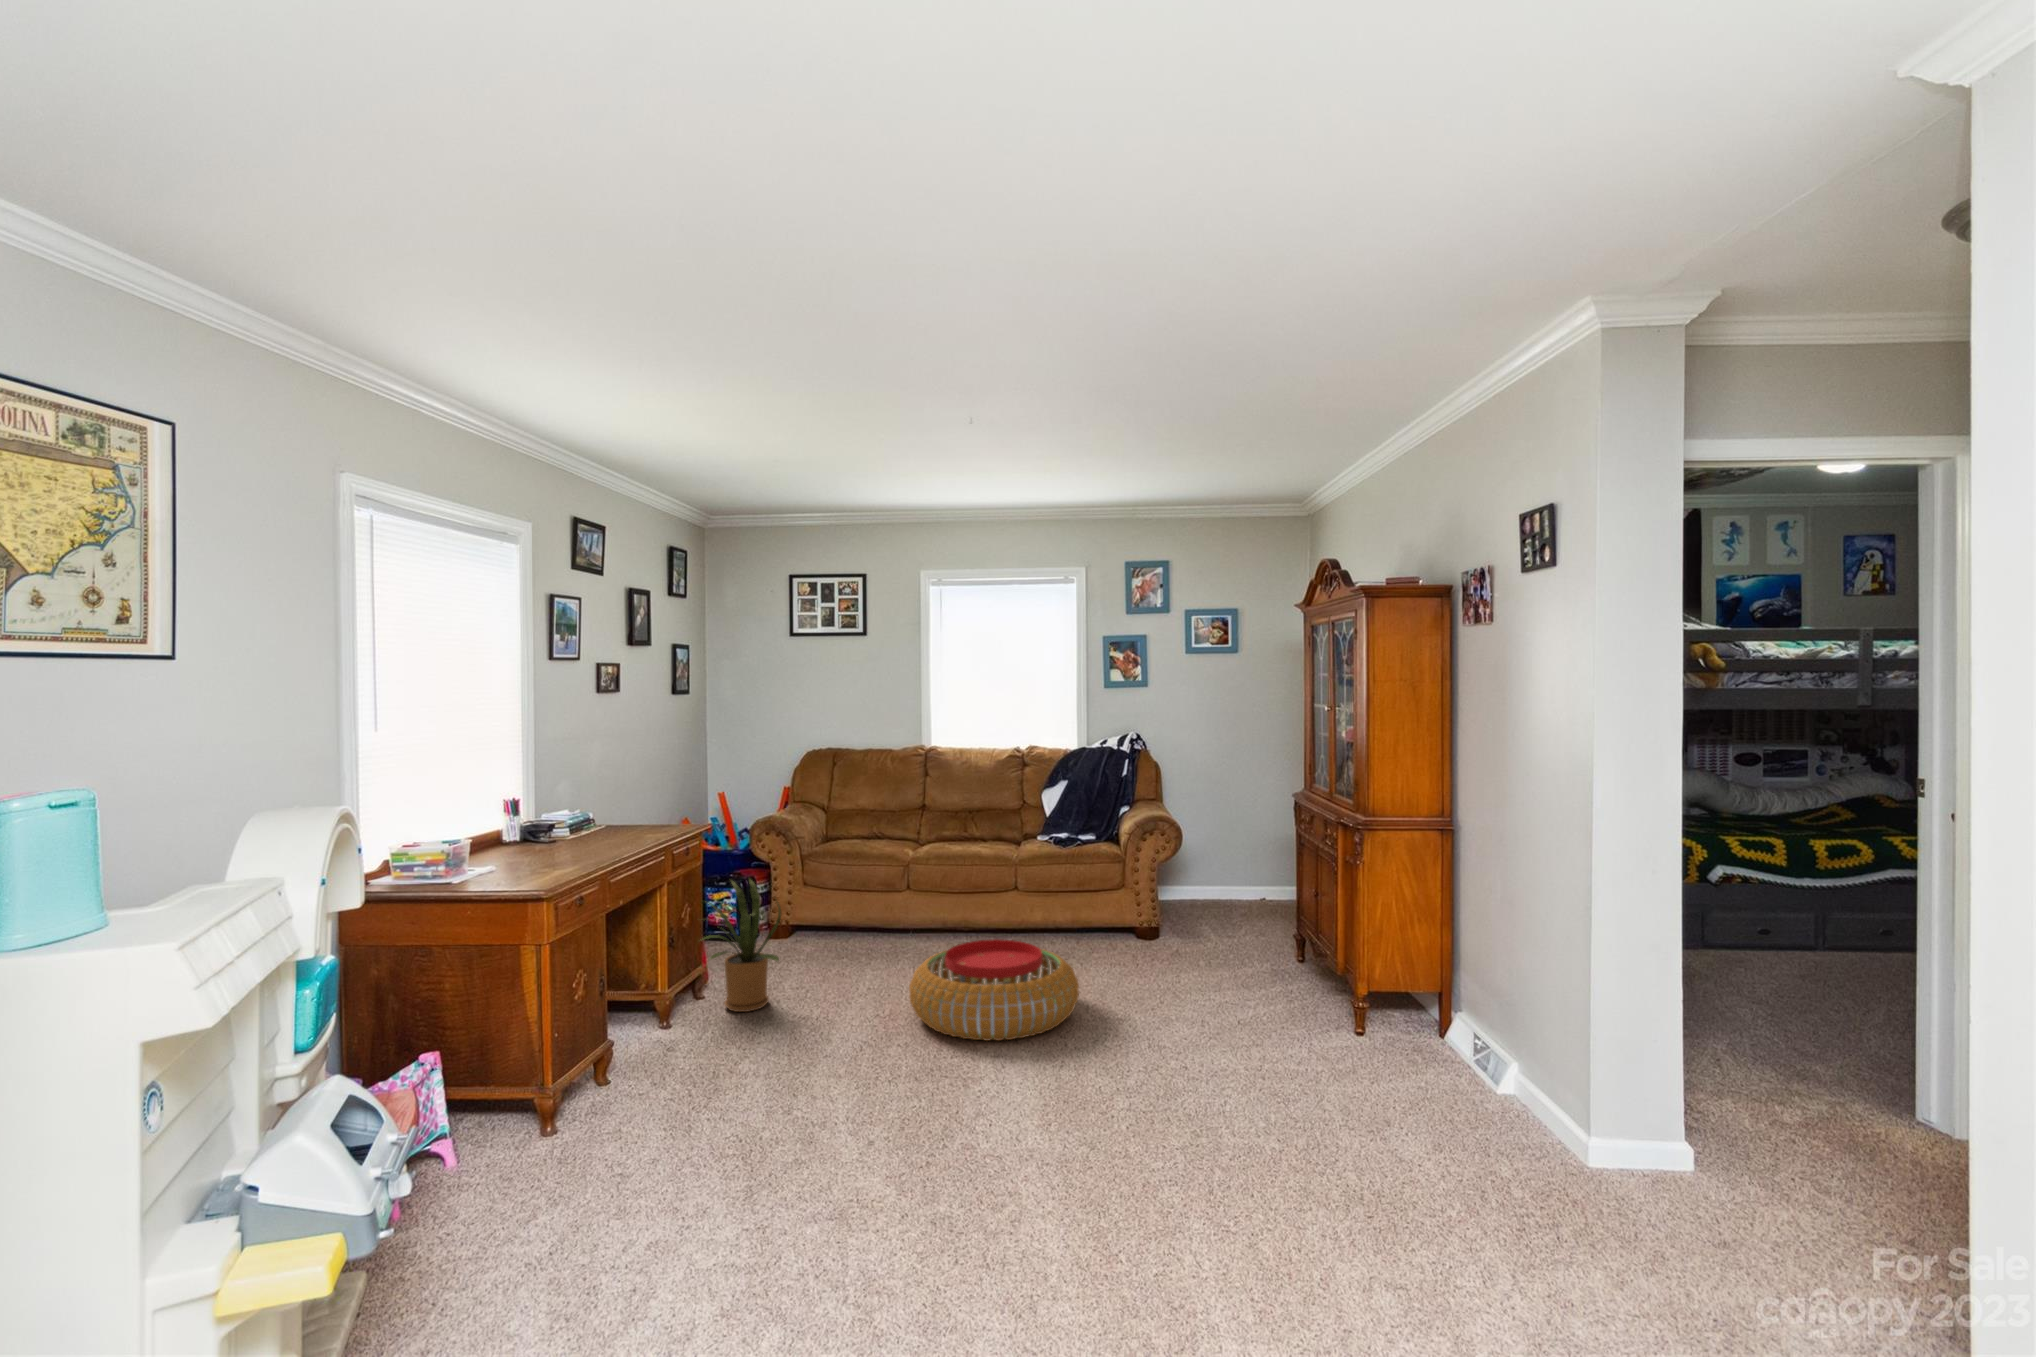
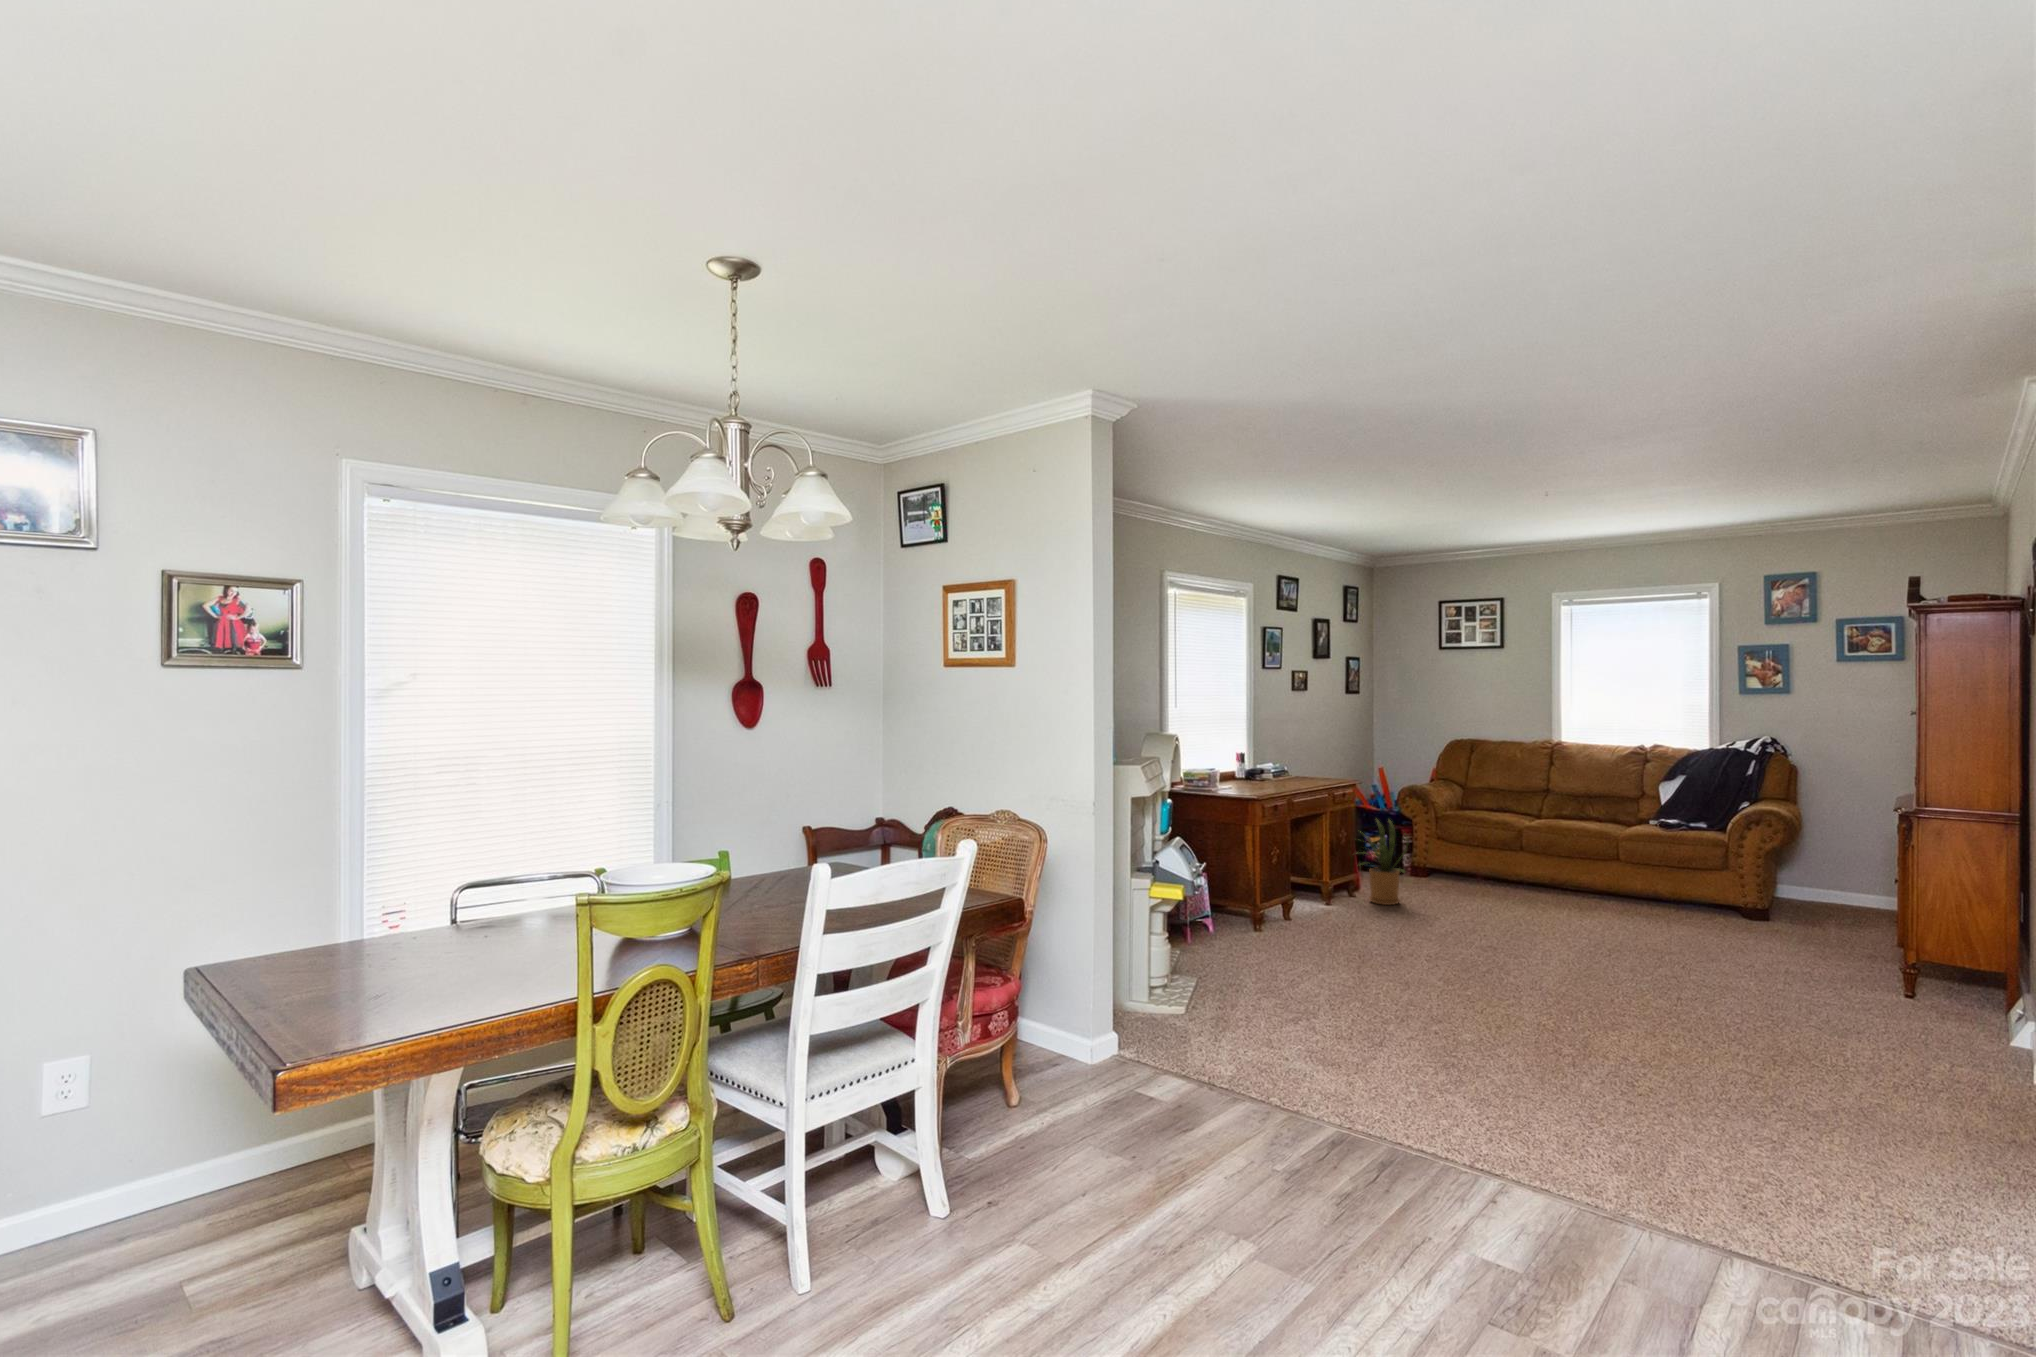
pouf: present [909,939,1079,1041] -> none [1497,880,1641,945]

